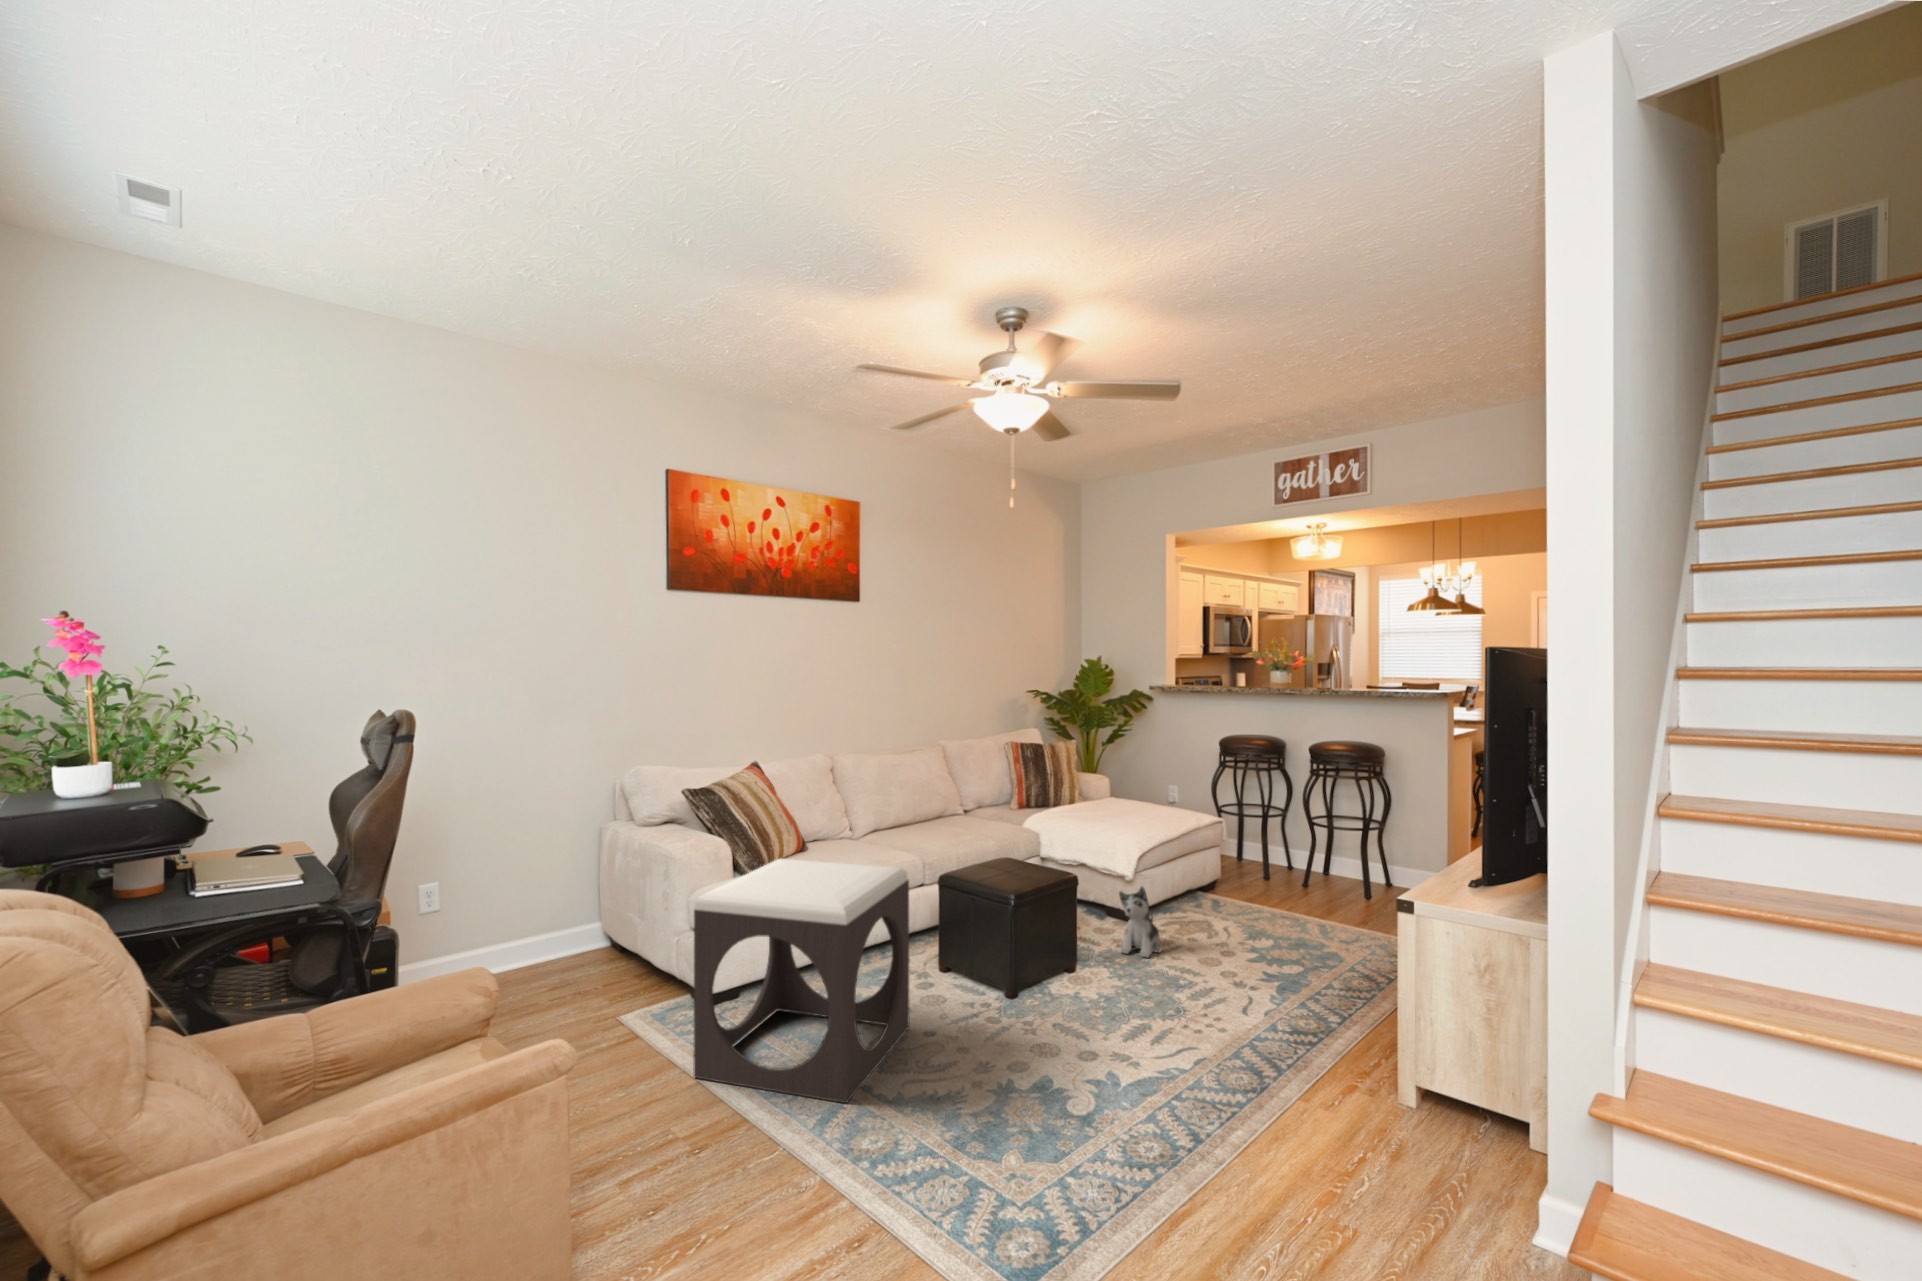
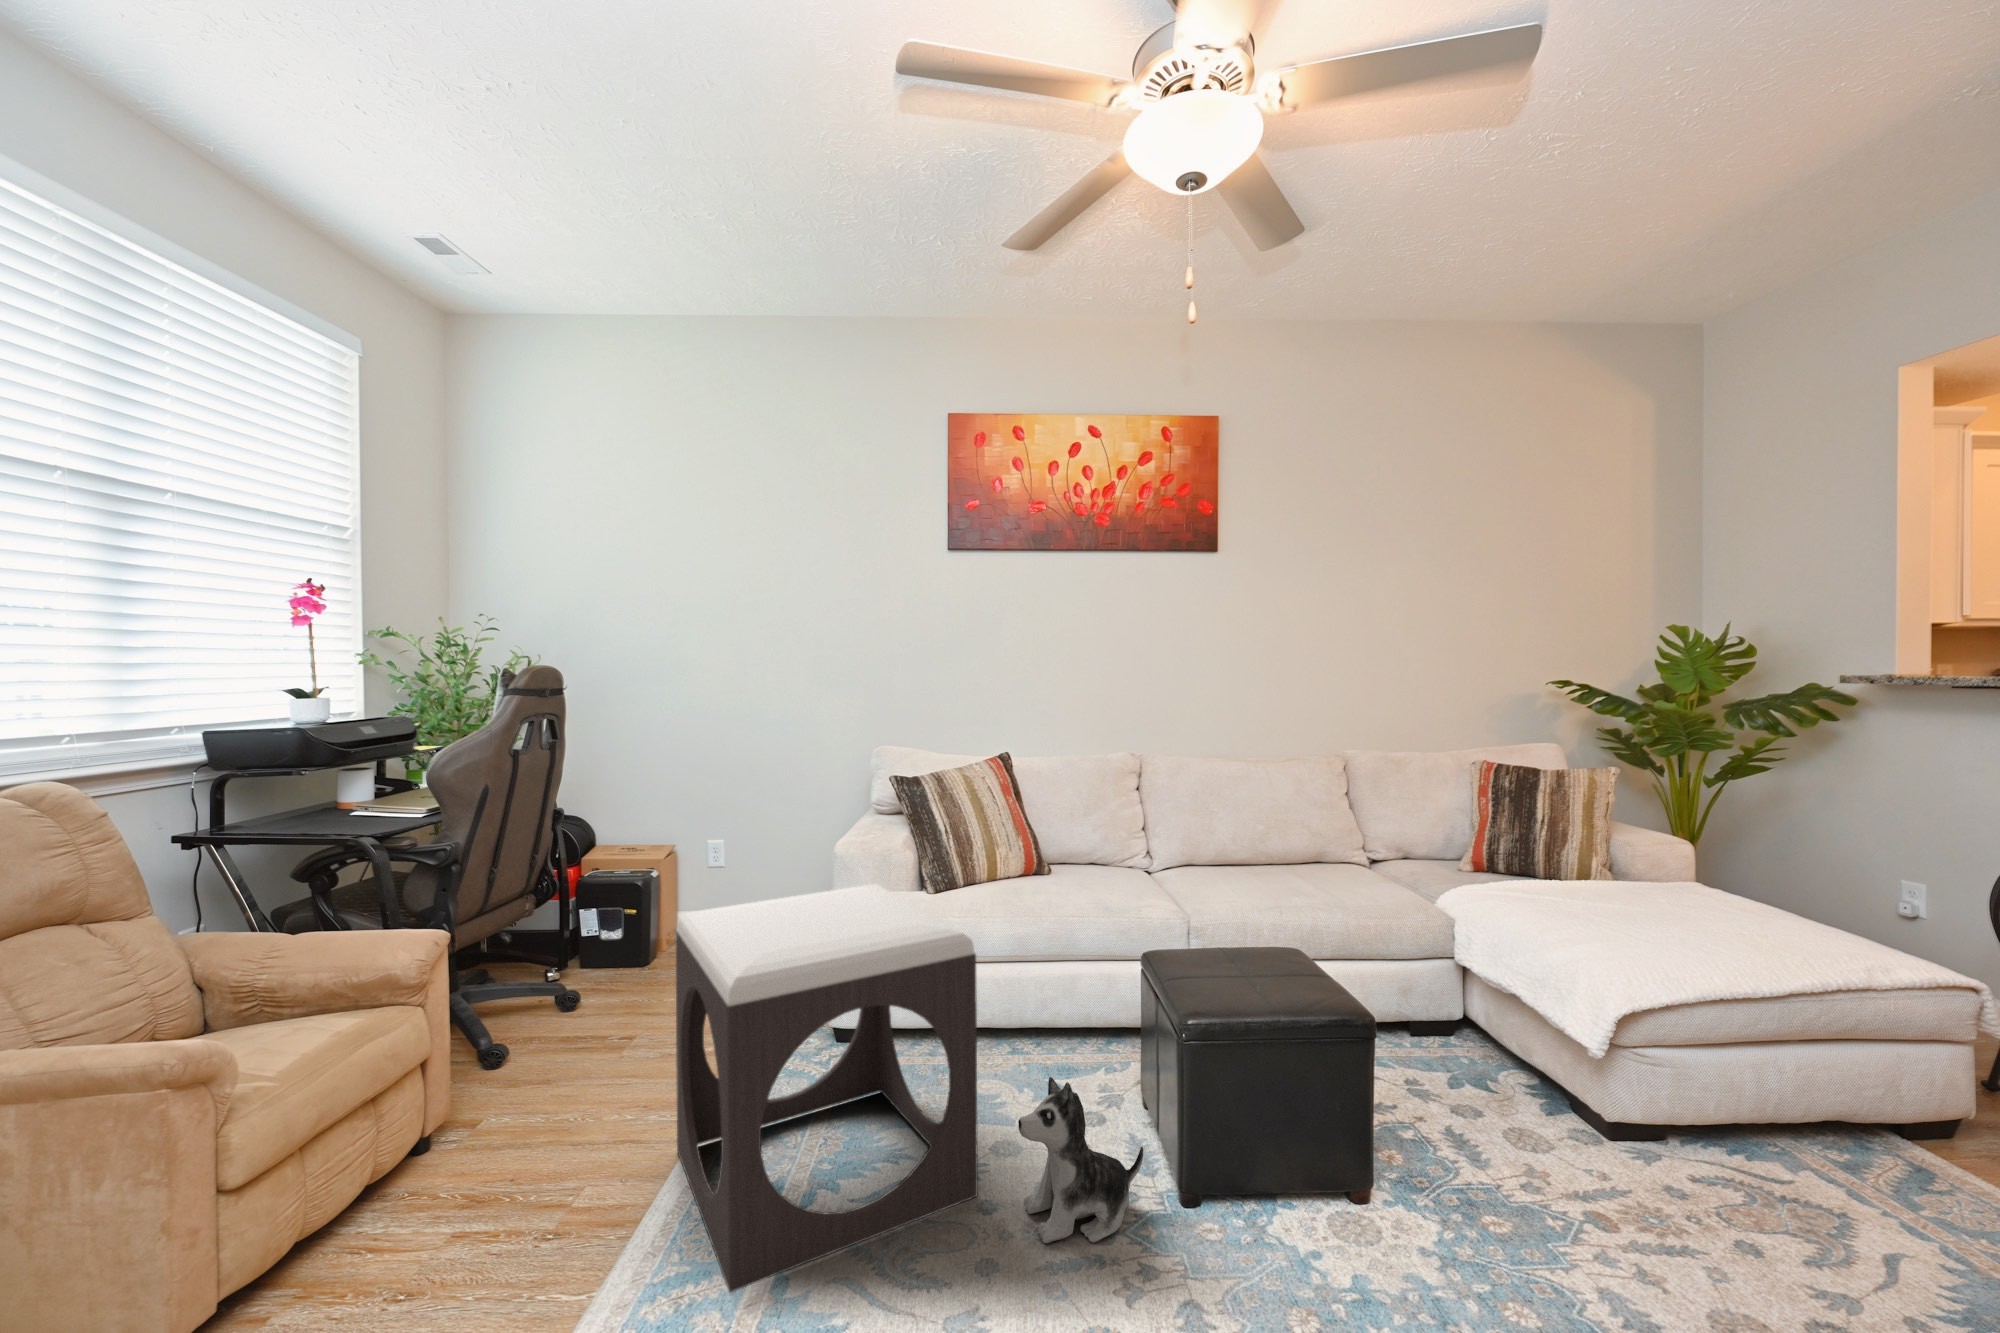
plush toy: present [1119,887,1162,957] -> present [1018,1077,1143,1243]

